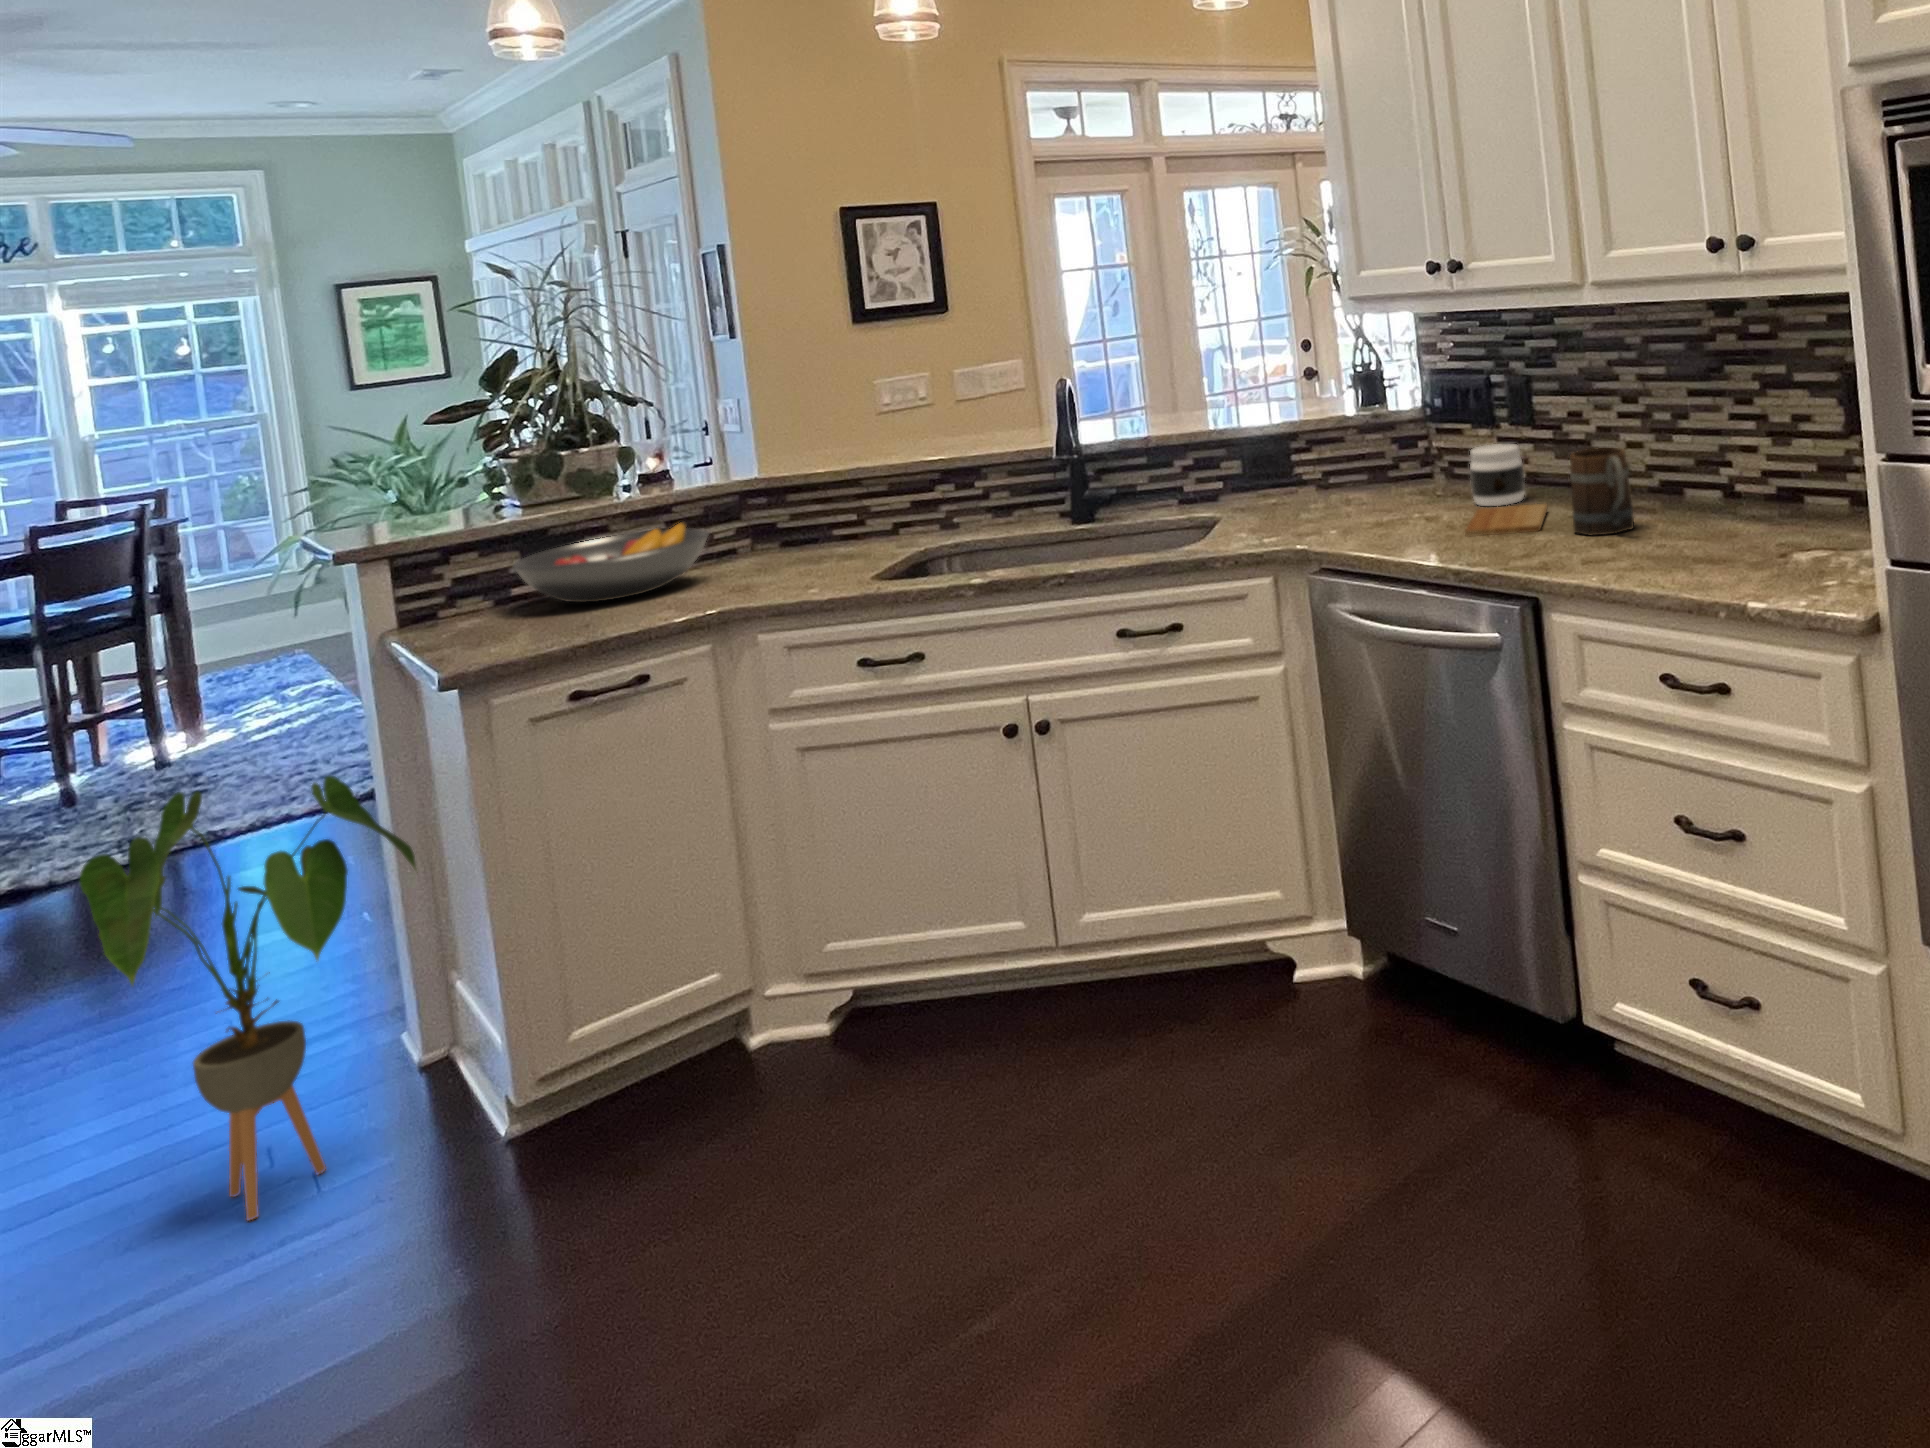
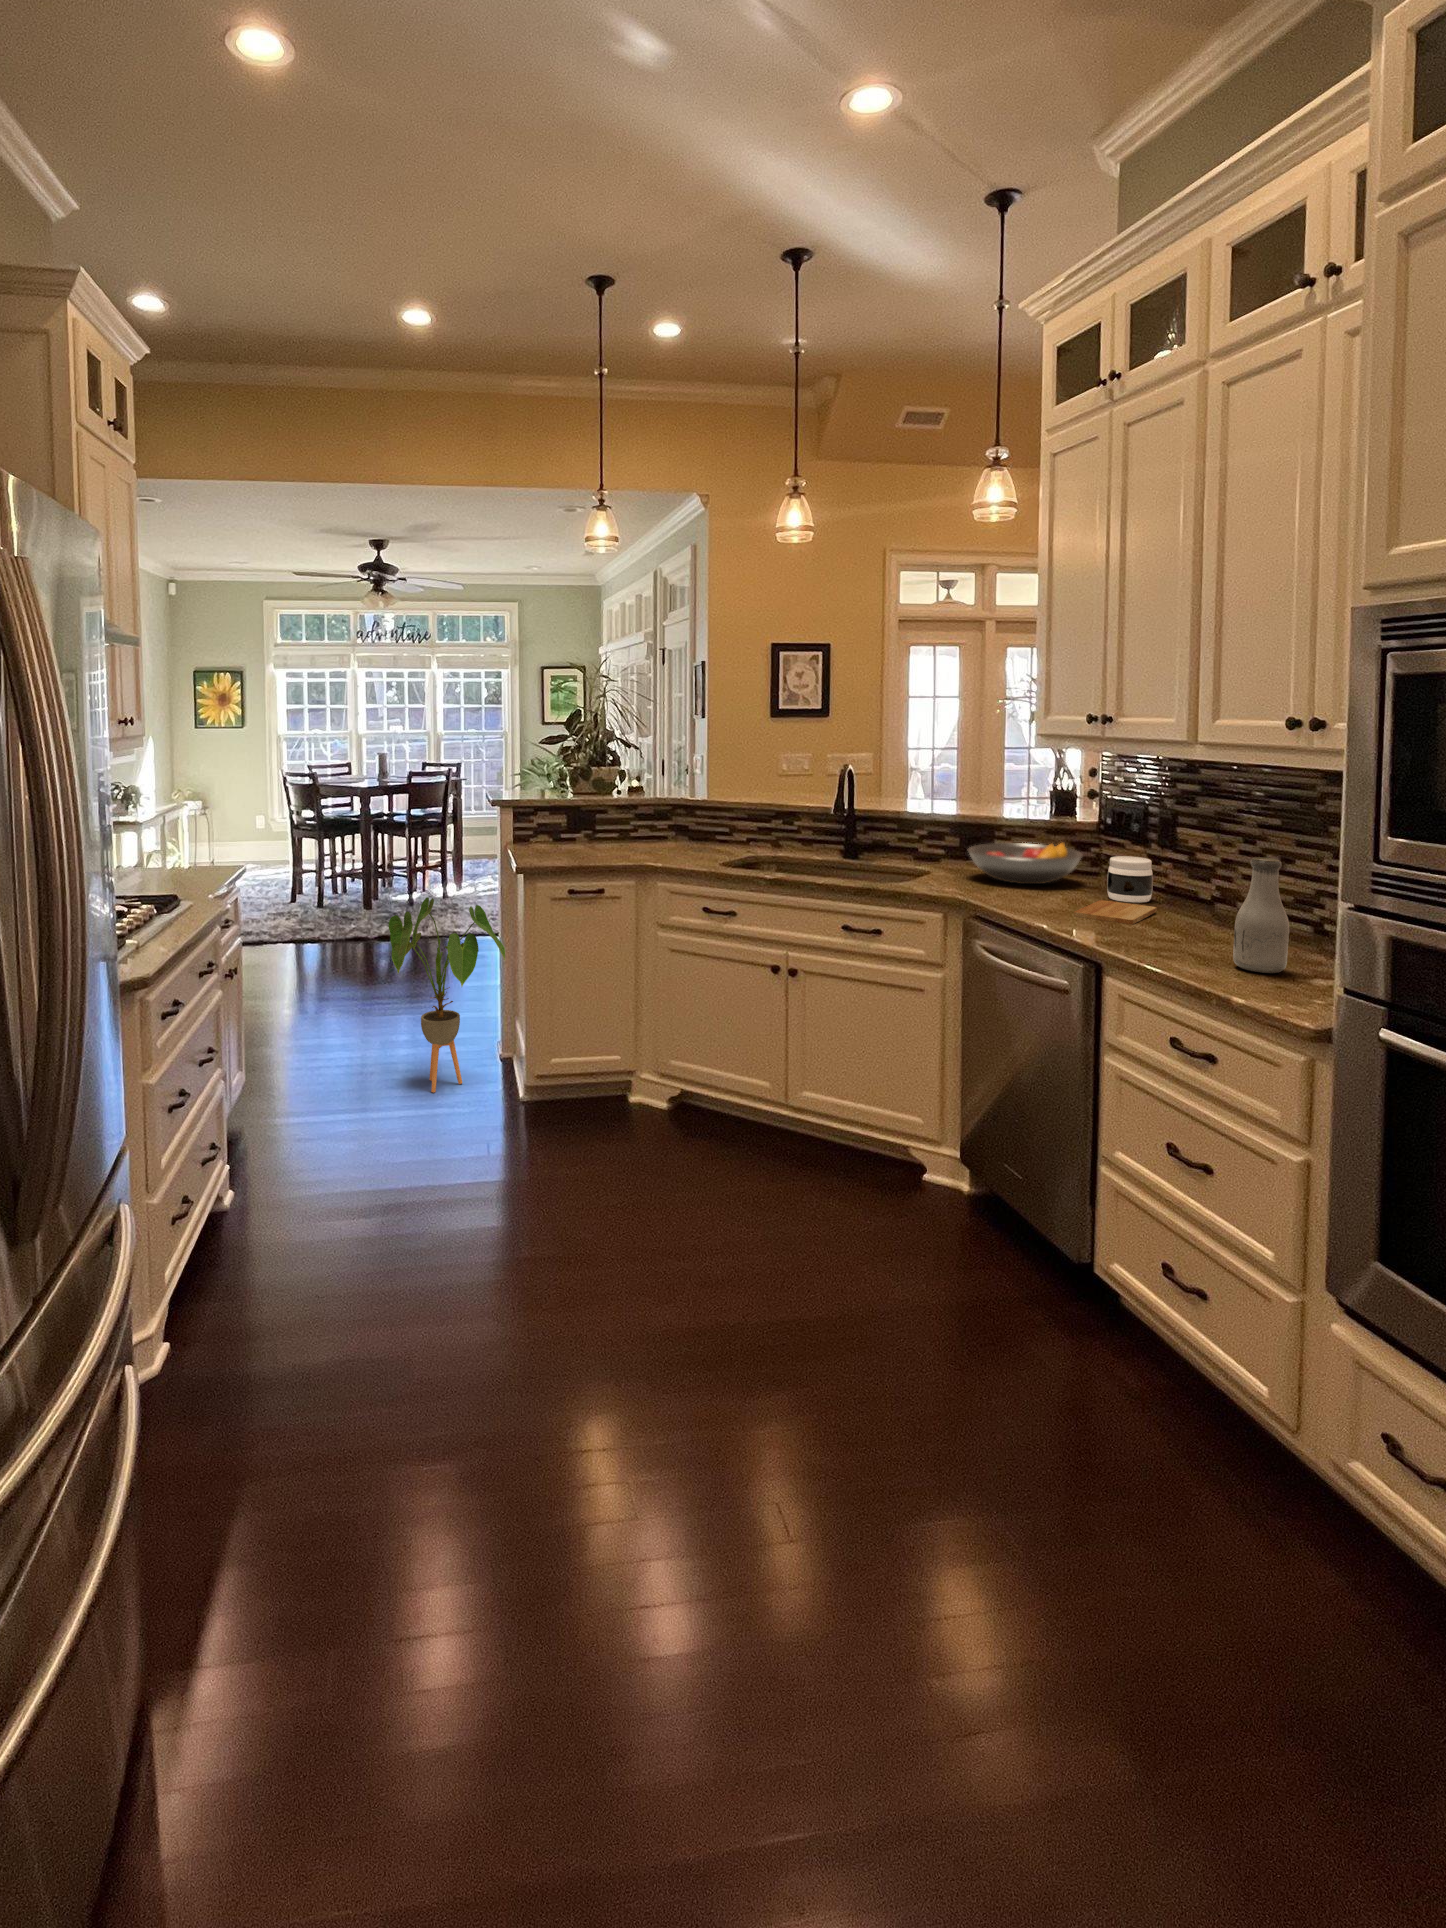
bottle: none [1691,411,1750,555] -> present [1233,857,1289,973]
mug: present [1570,448,1634,535] -> none [1156,872,1213,939]
fruit bowl: present [513,522,709,602] -> present [968,842,1082,884]

